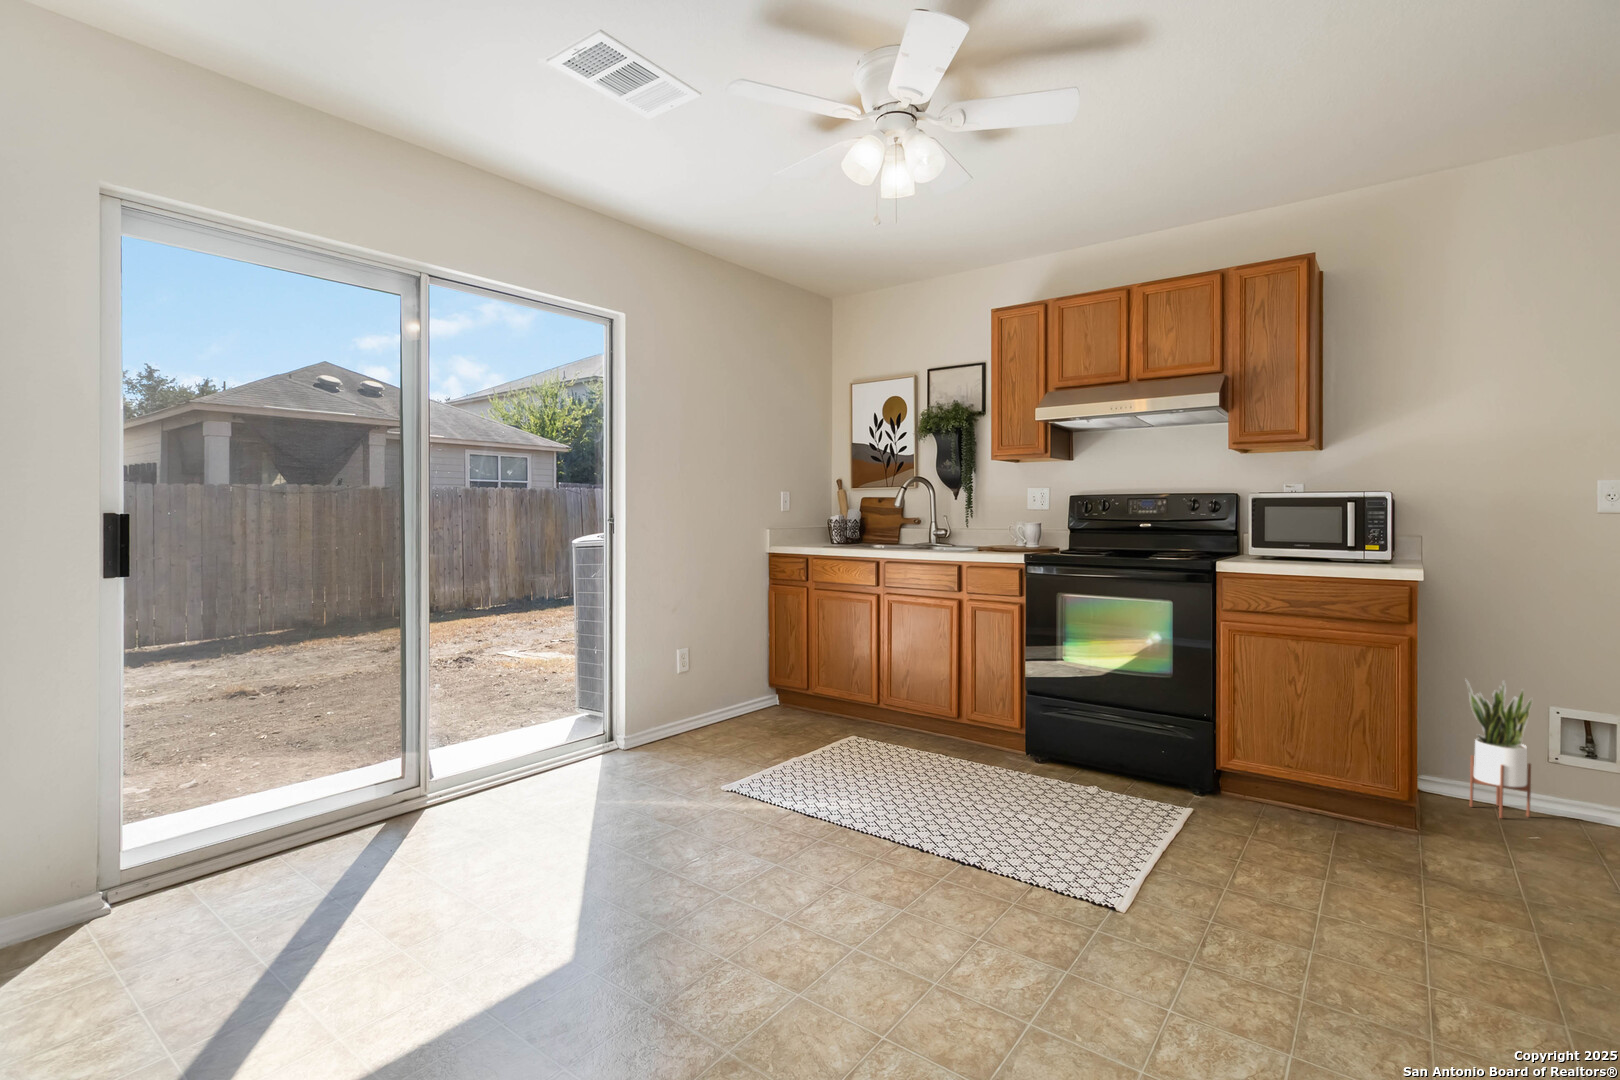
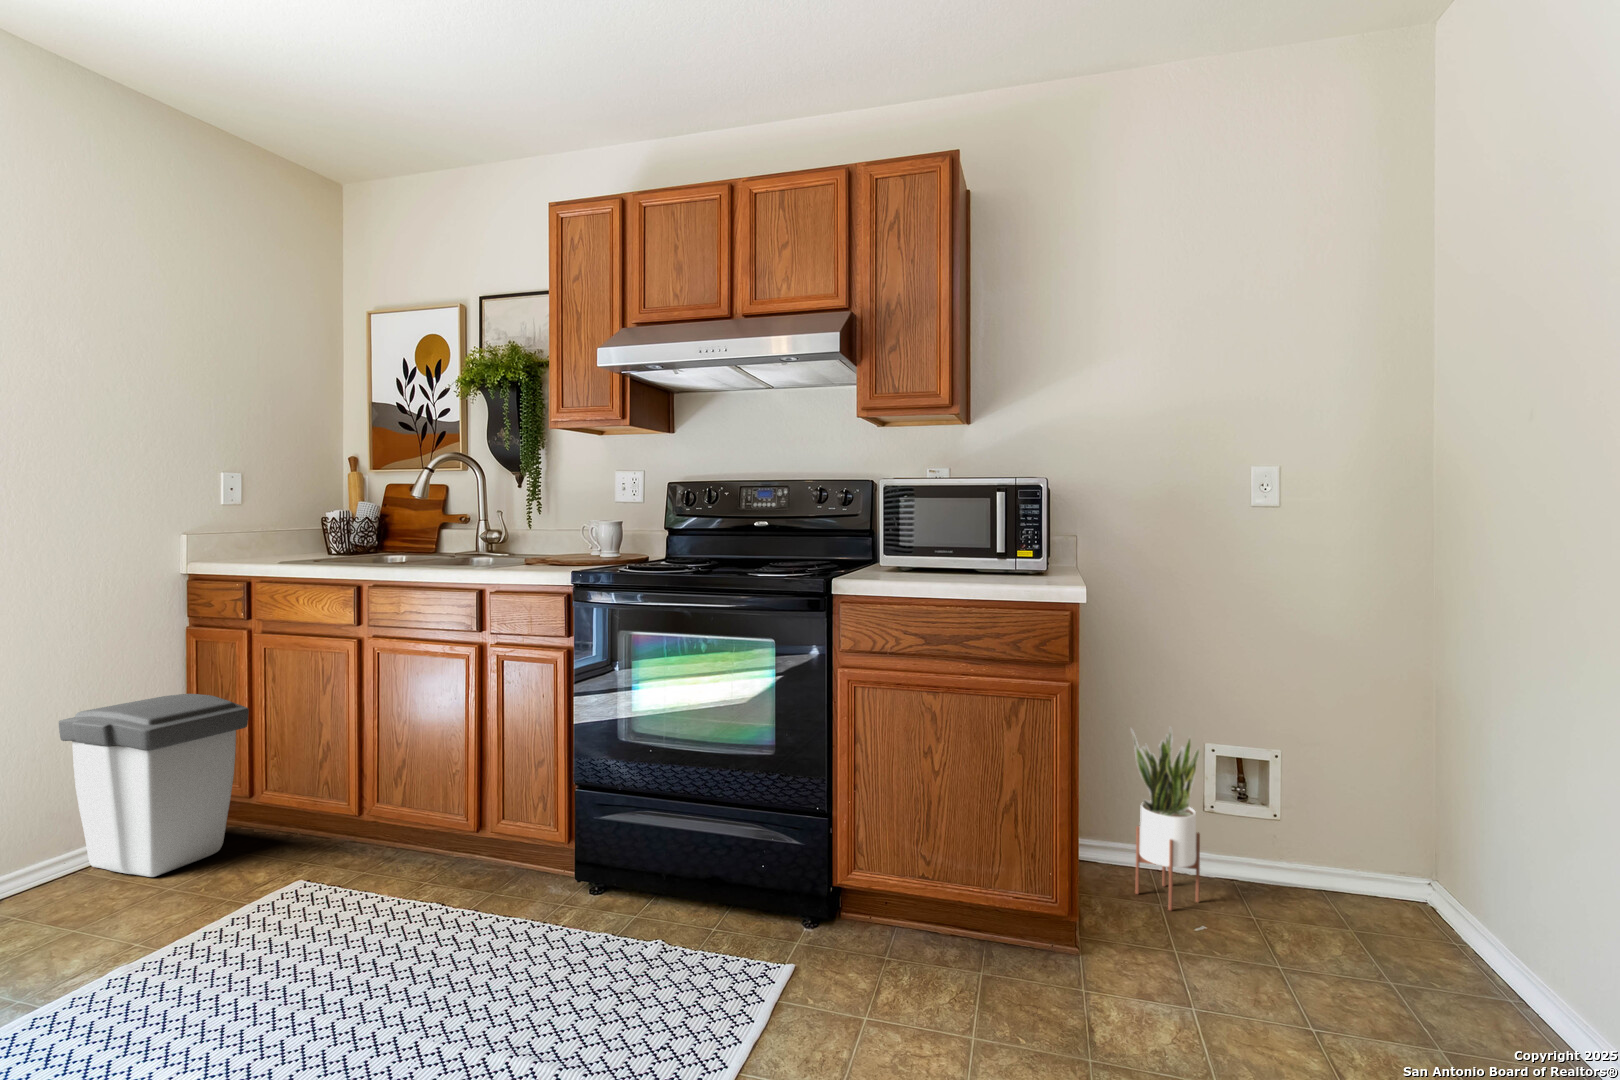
trash can: none [723,627,813,729] -> present [59,694,249,877]

